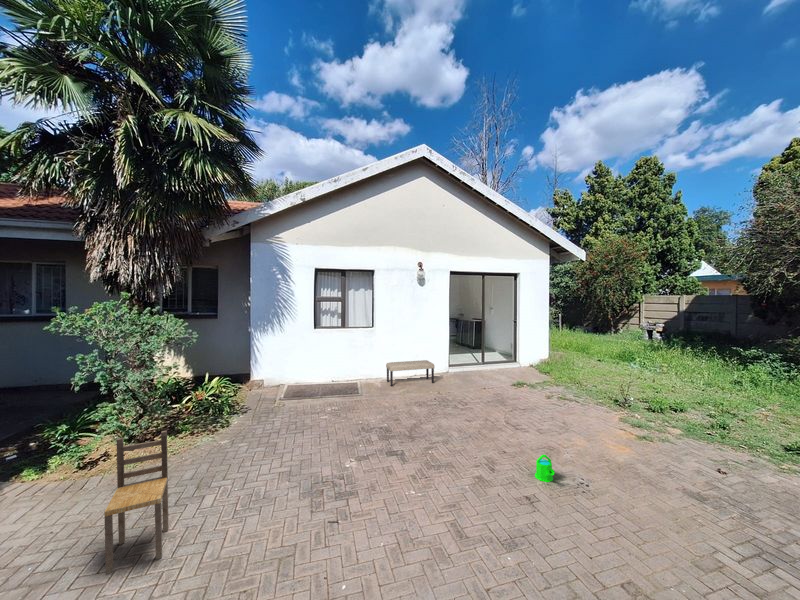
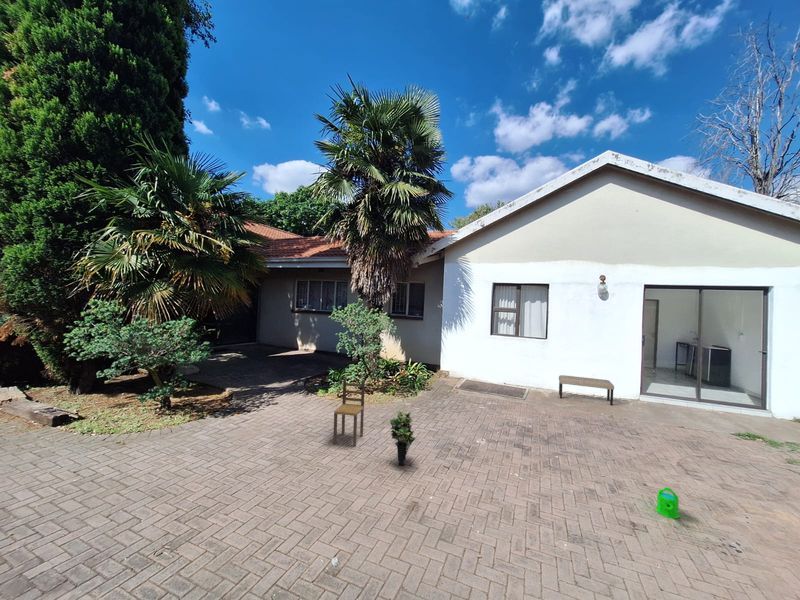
potted plant: none [238,462,287,557] -> present [390,411,416,465]

